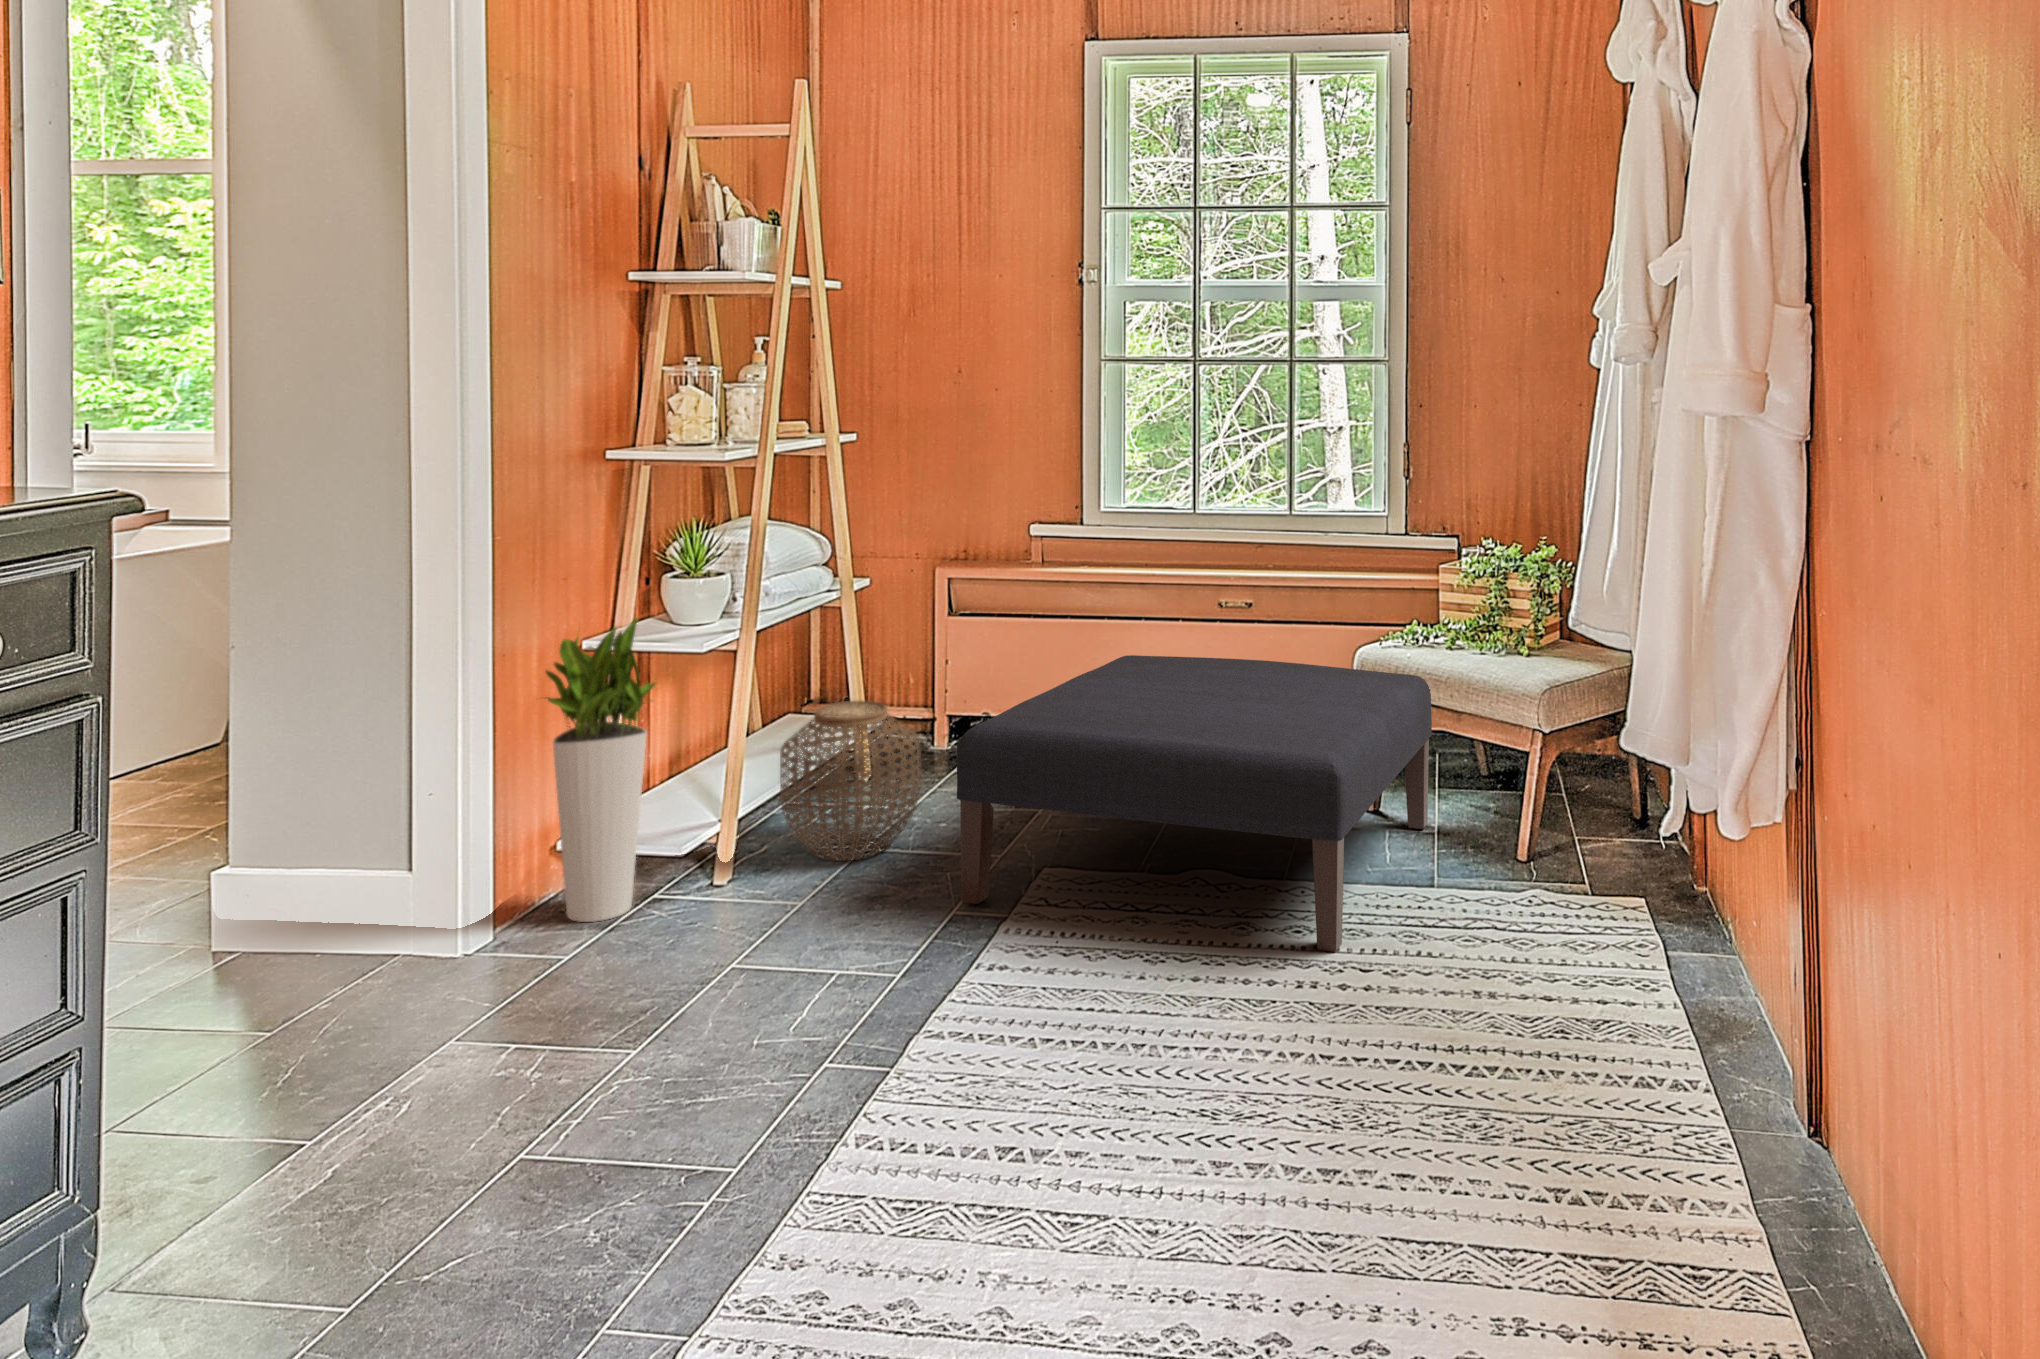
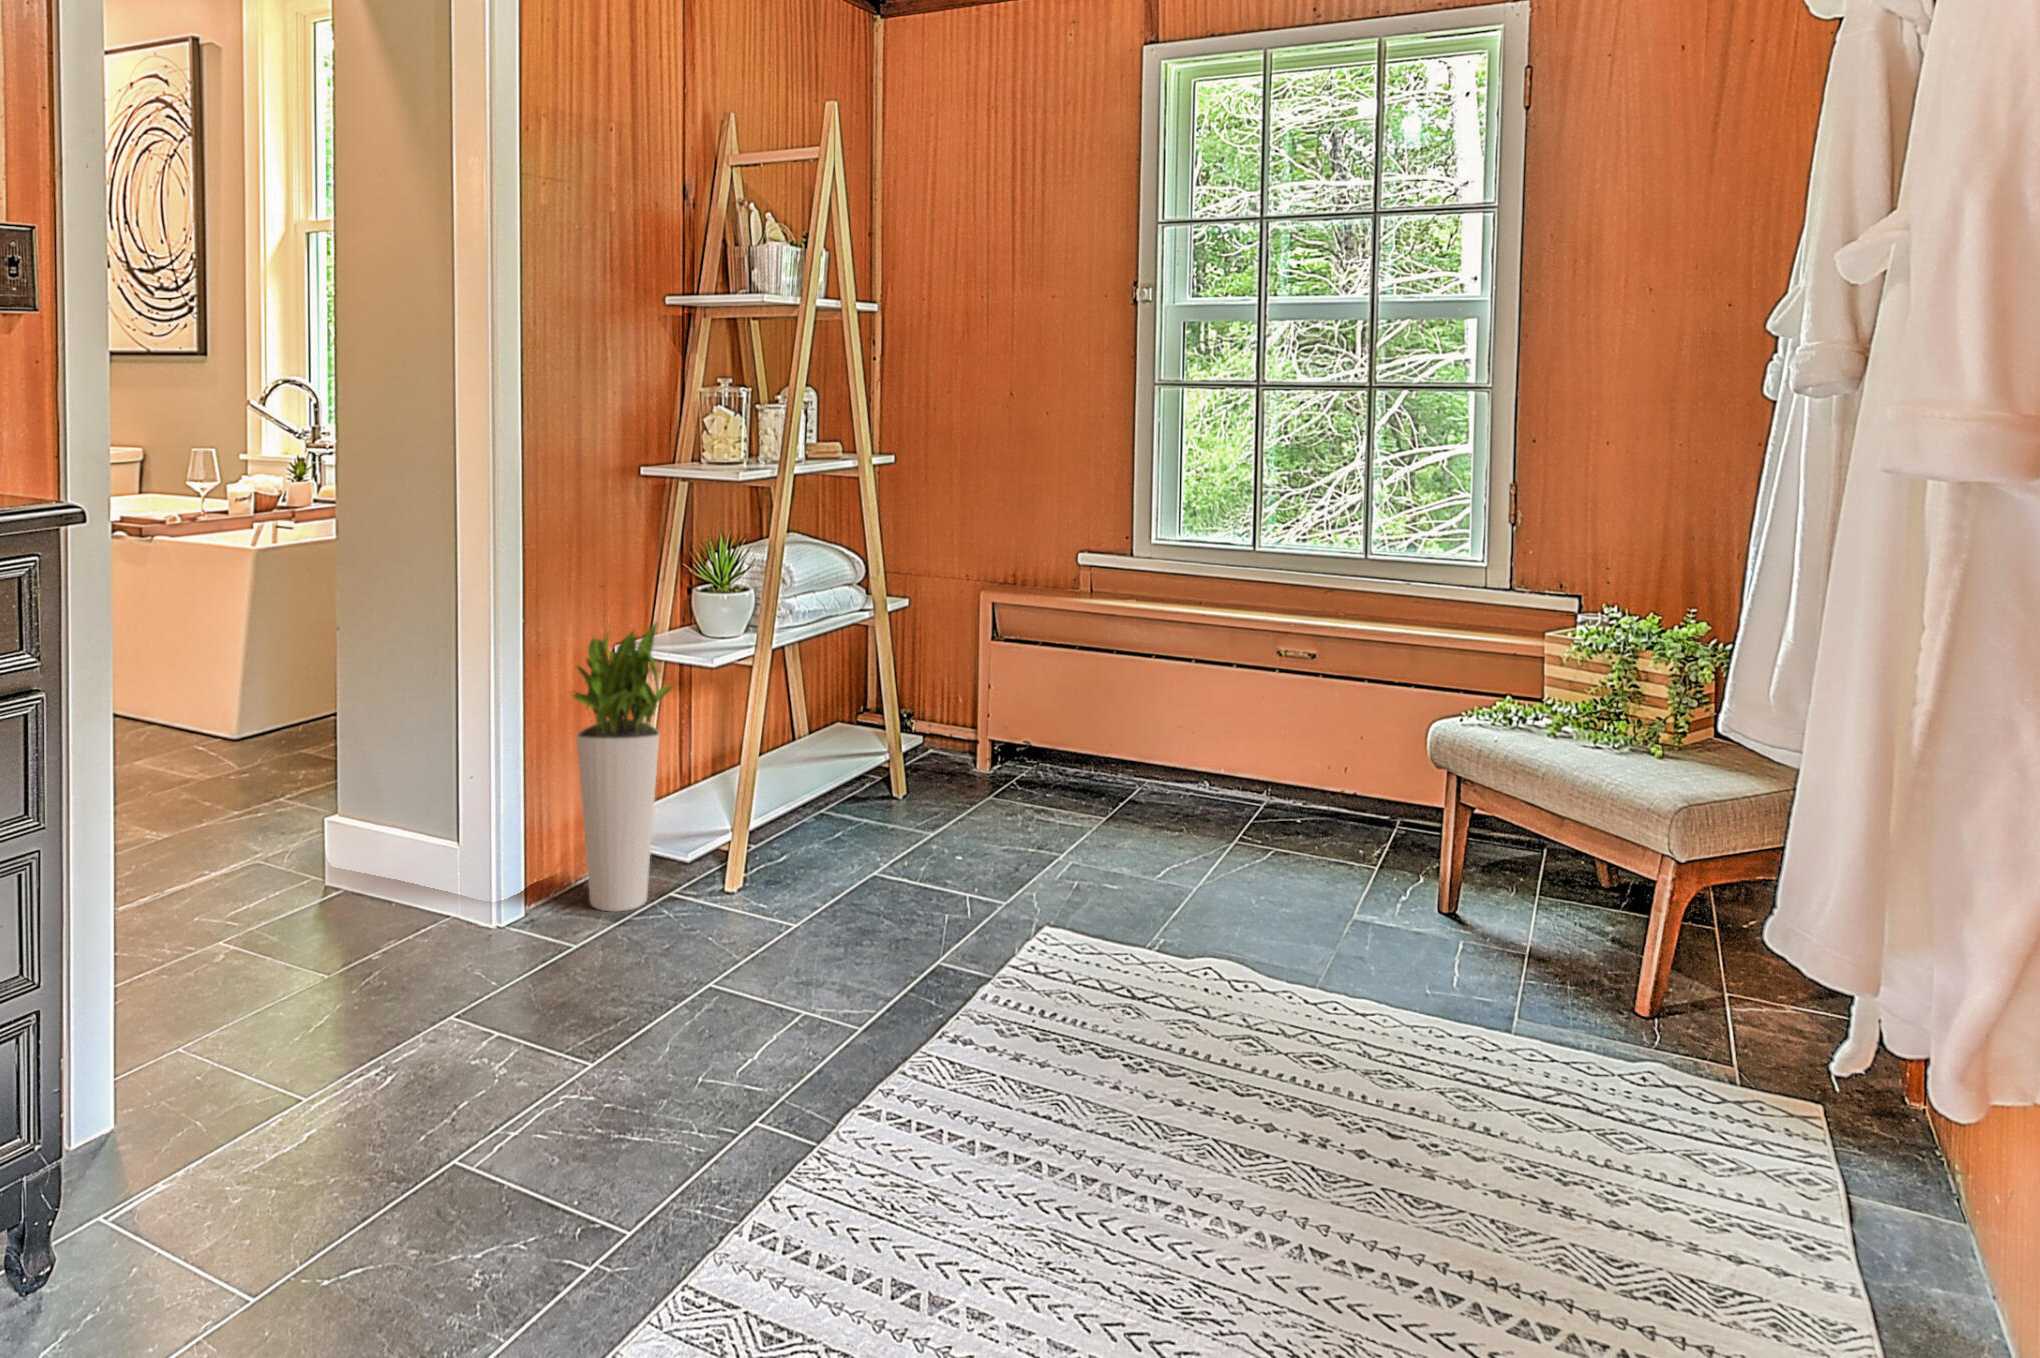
ottoman: present [957,655,1432,952] -> none [944,700,1524,1102]
woven basket: present [780,701,921,861] -> none [794,720,931,884]

